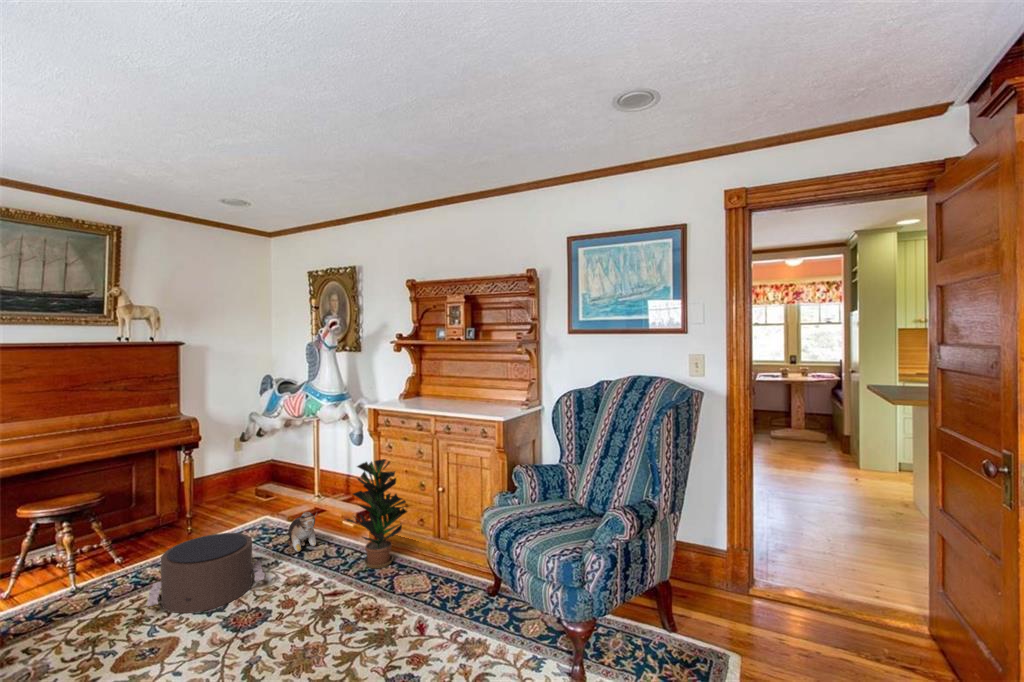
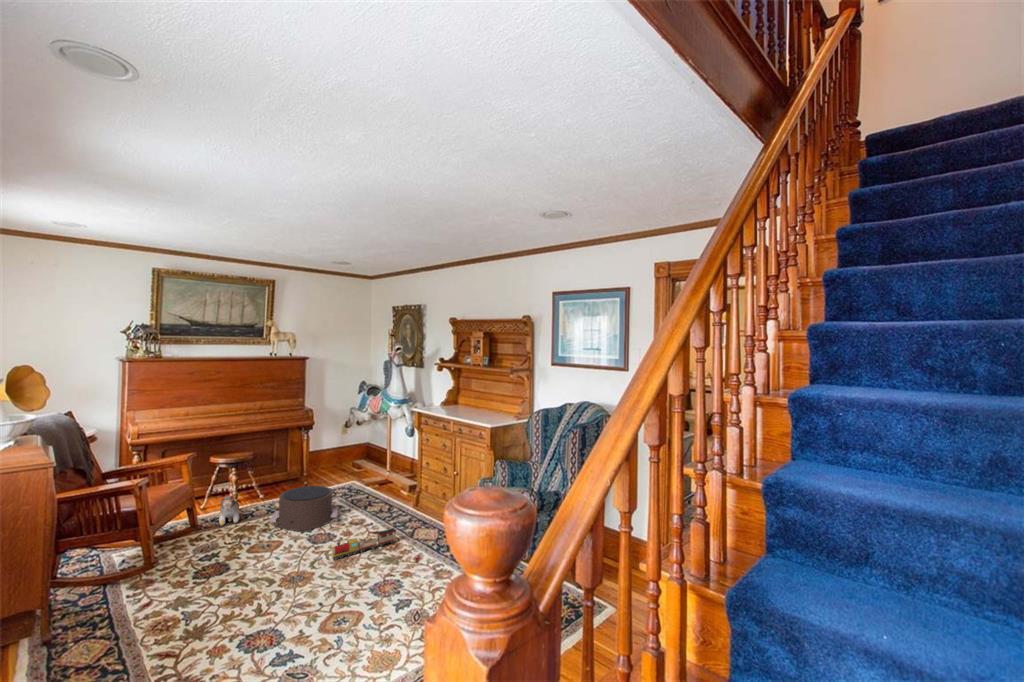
potted plant: present [346,459,408,568] -> none [391,447,434,521]
plush toy: present [288,512,316,552] -> present [219,496,241,526]
toy train: none [276,585,373,656] -> present [331,528,396,560]

